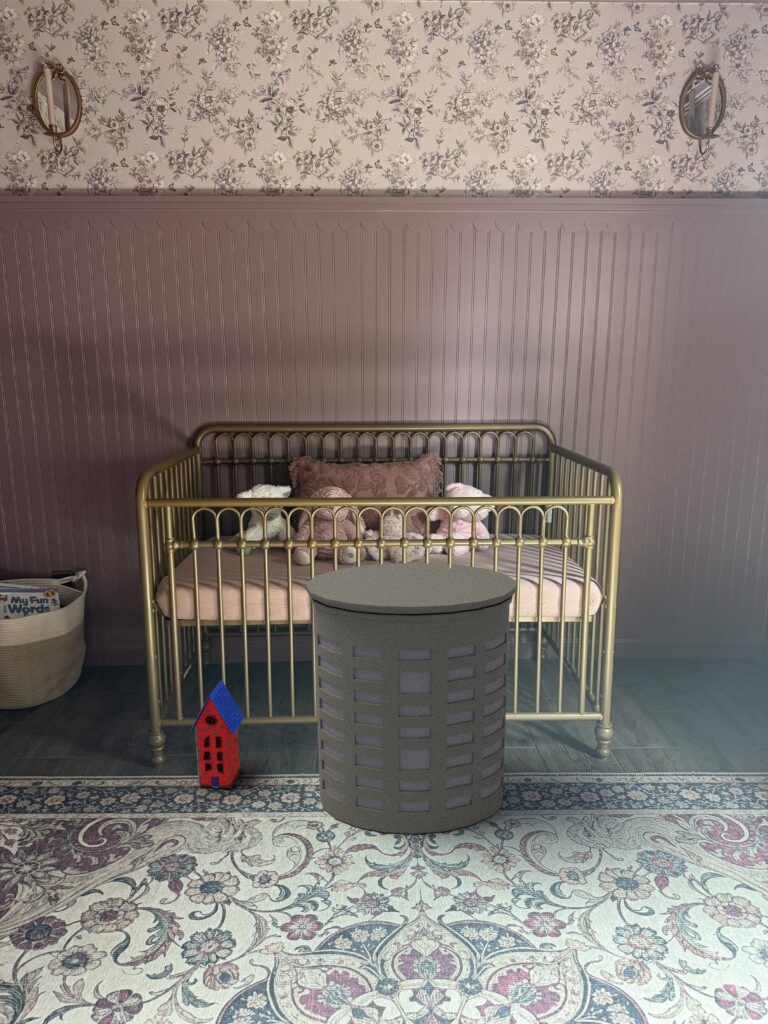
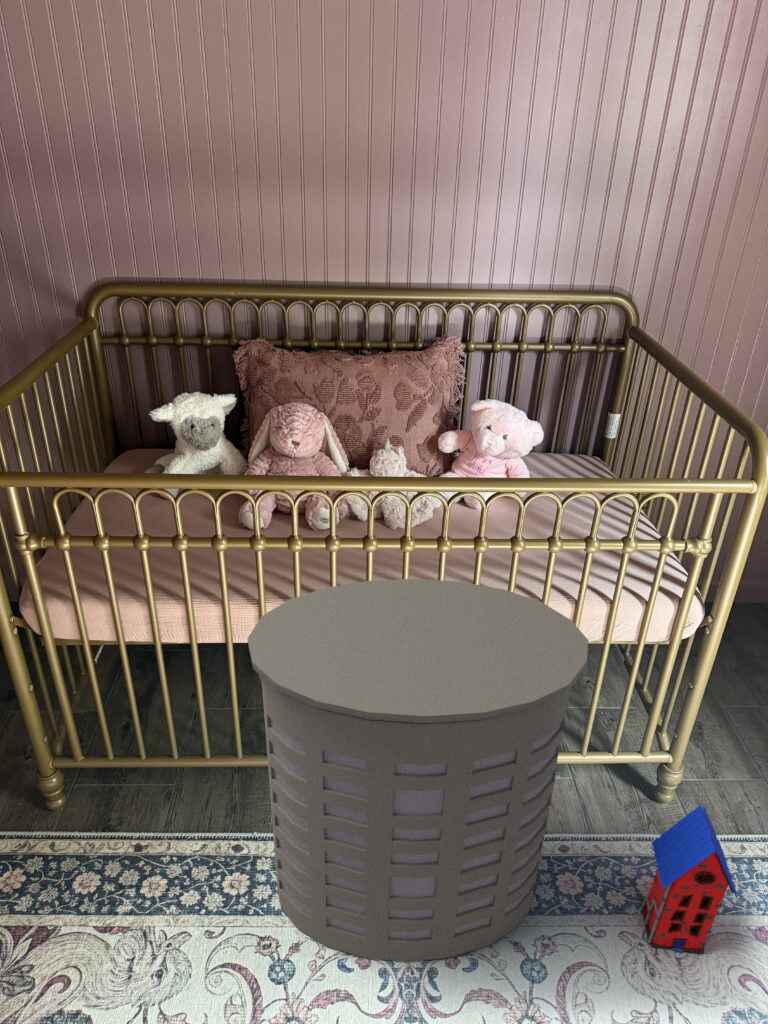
toy house: present [190,681,245,789] -> present [641,806,738,953]

